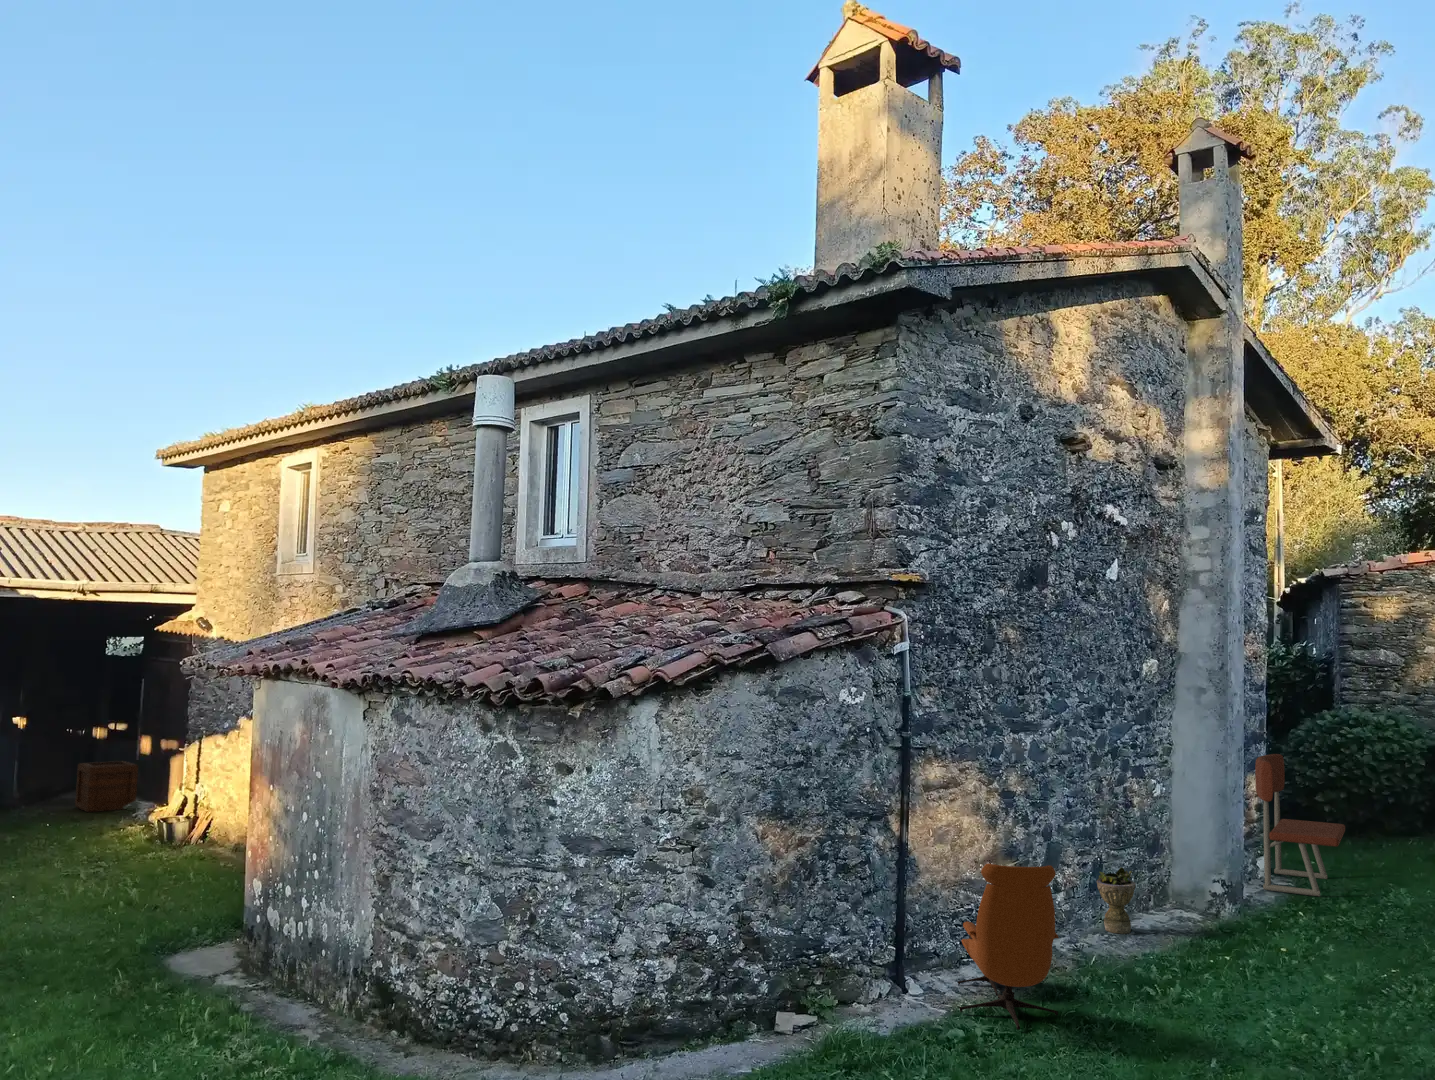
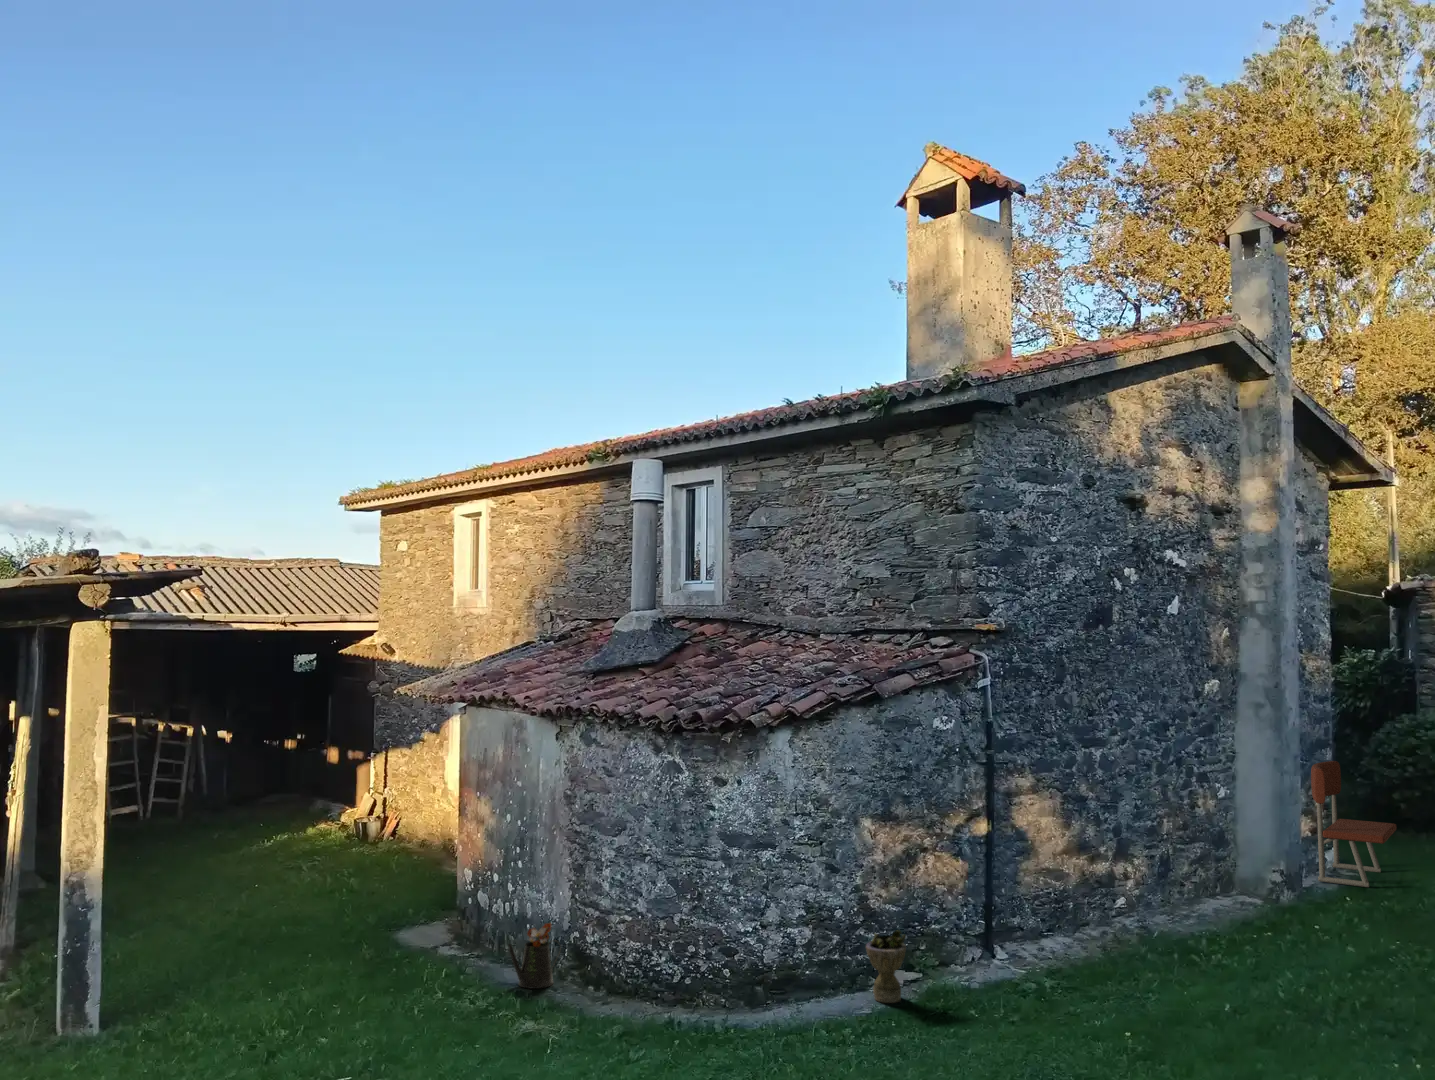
wooden crate: present [75,761,138,812] -> none [279,767,331,812]
lounge chair: present [958,863,1059,1030] -> none [1037,856,1118,989]
planter: present [1097,867,1136,934] -> present [866,930,906,1003]
watering can: none [285,949,357,1039] -> present [509,923,553,989]

